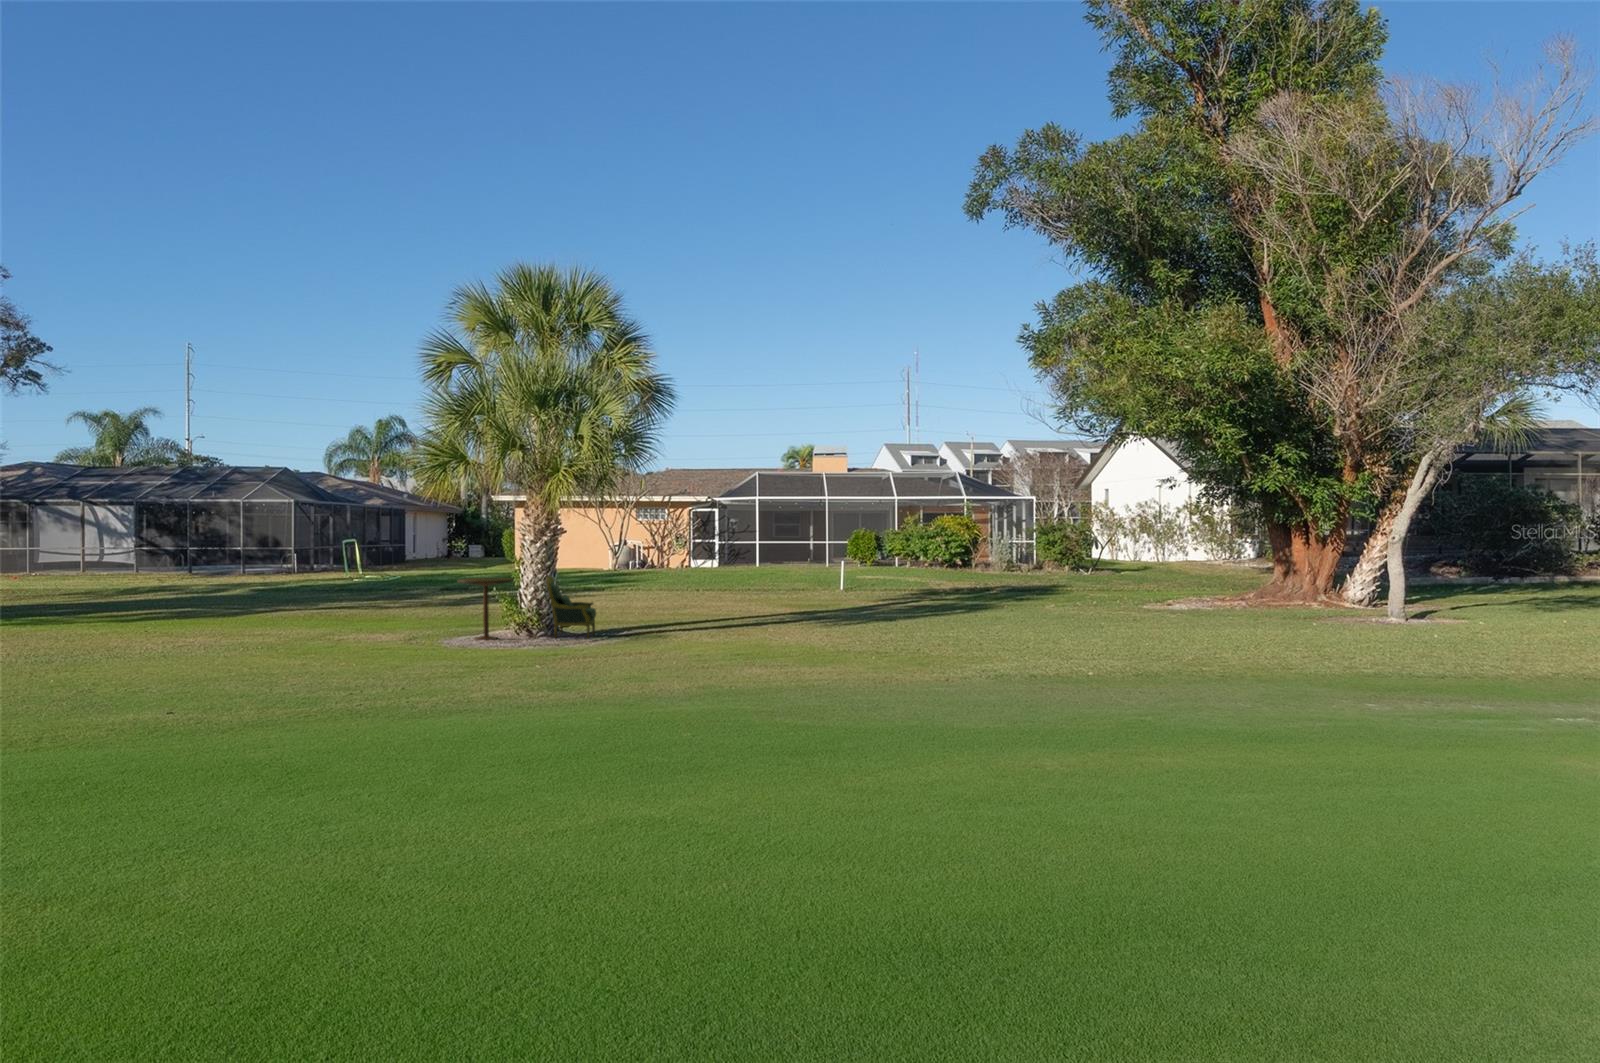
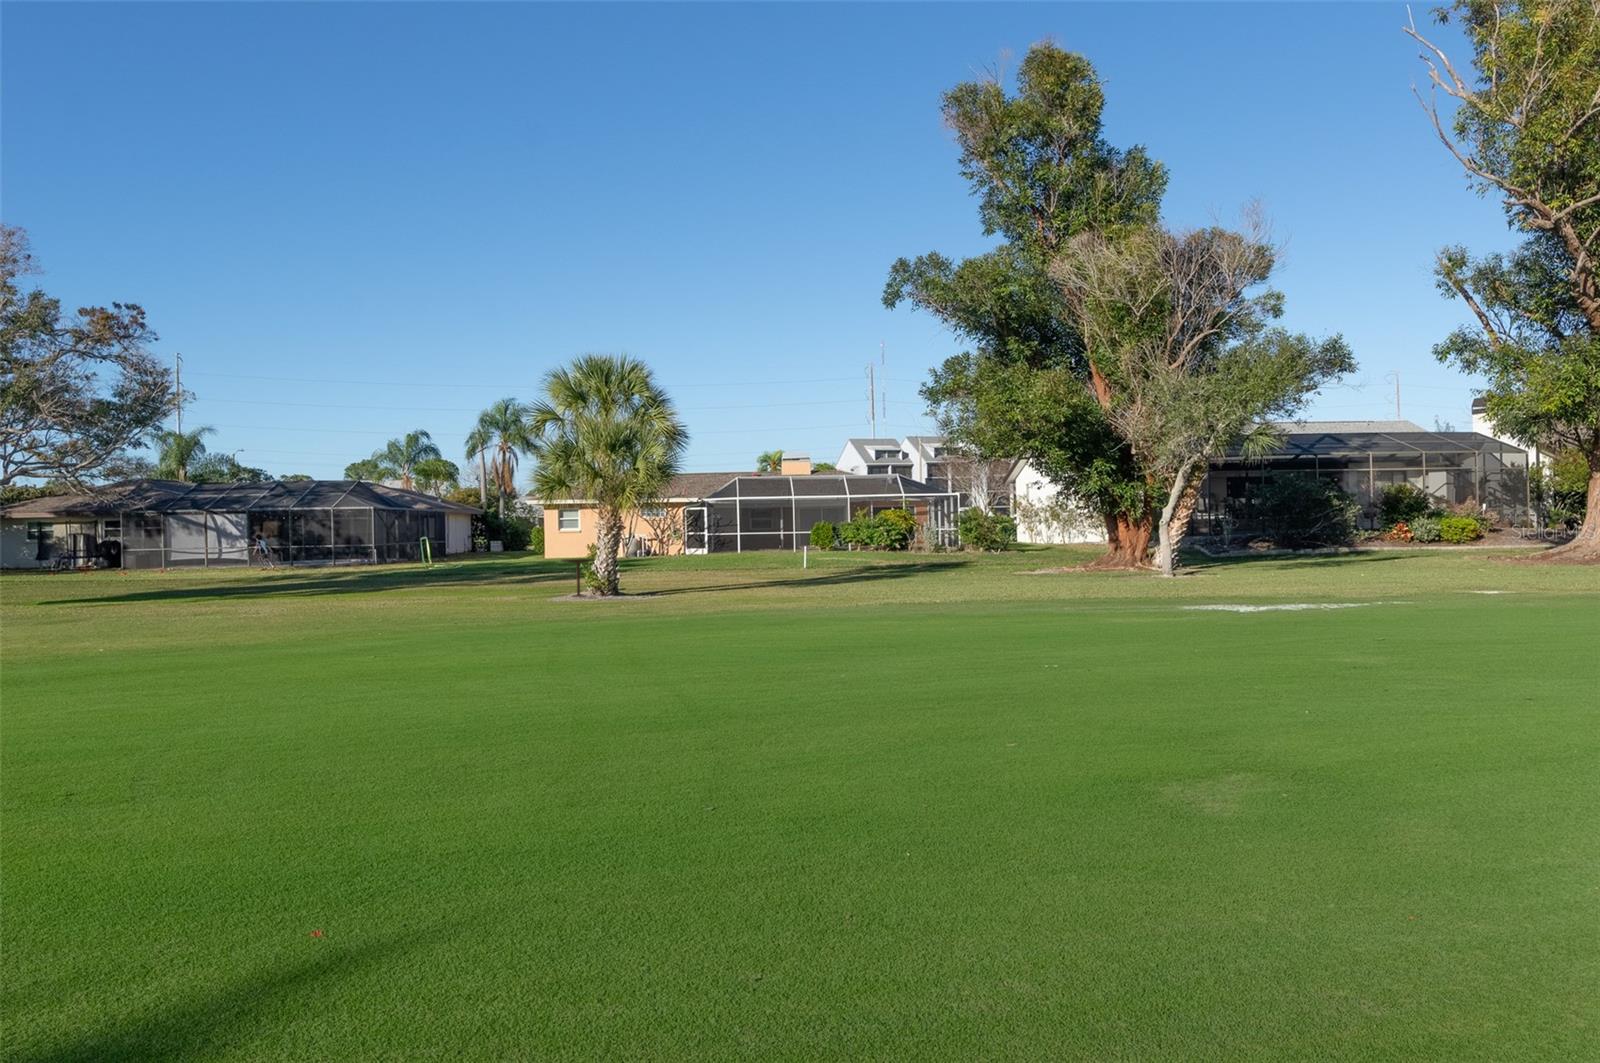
armchair: present [547,576,596,638] -> none [616,555,645,595]

